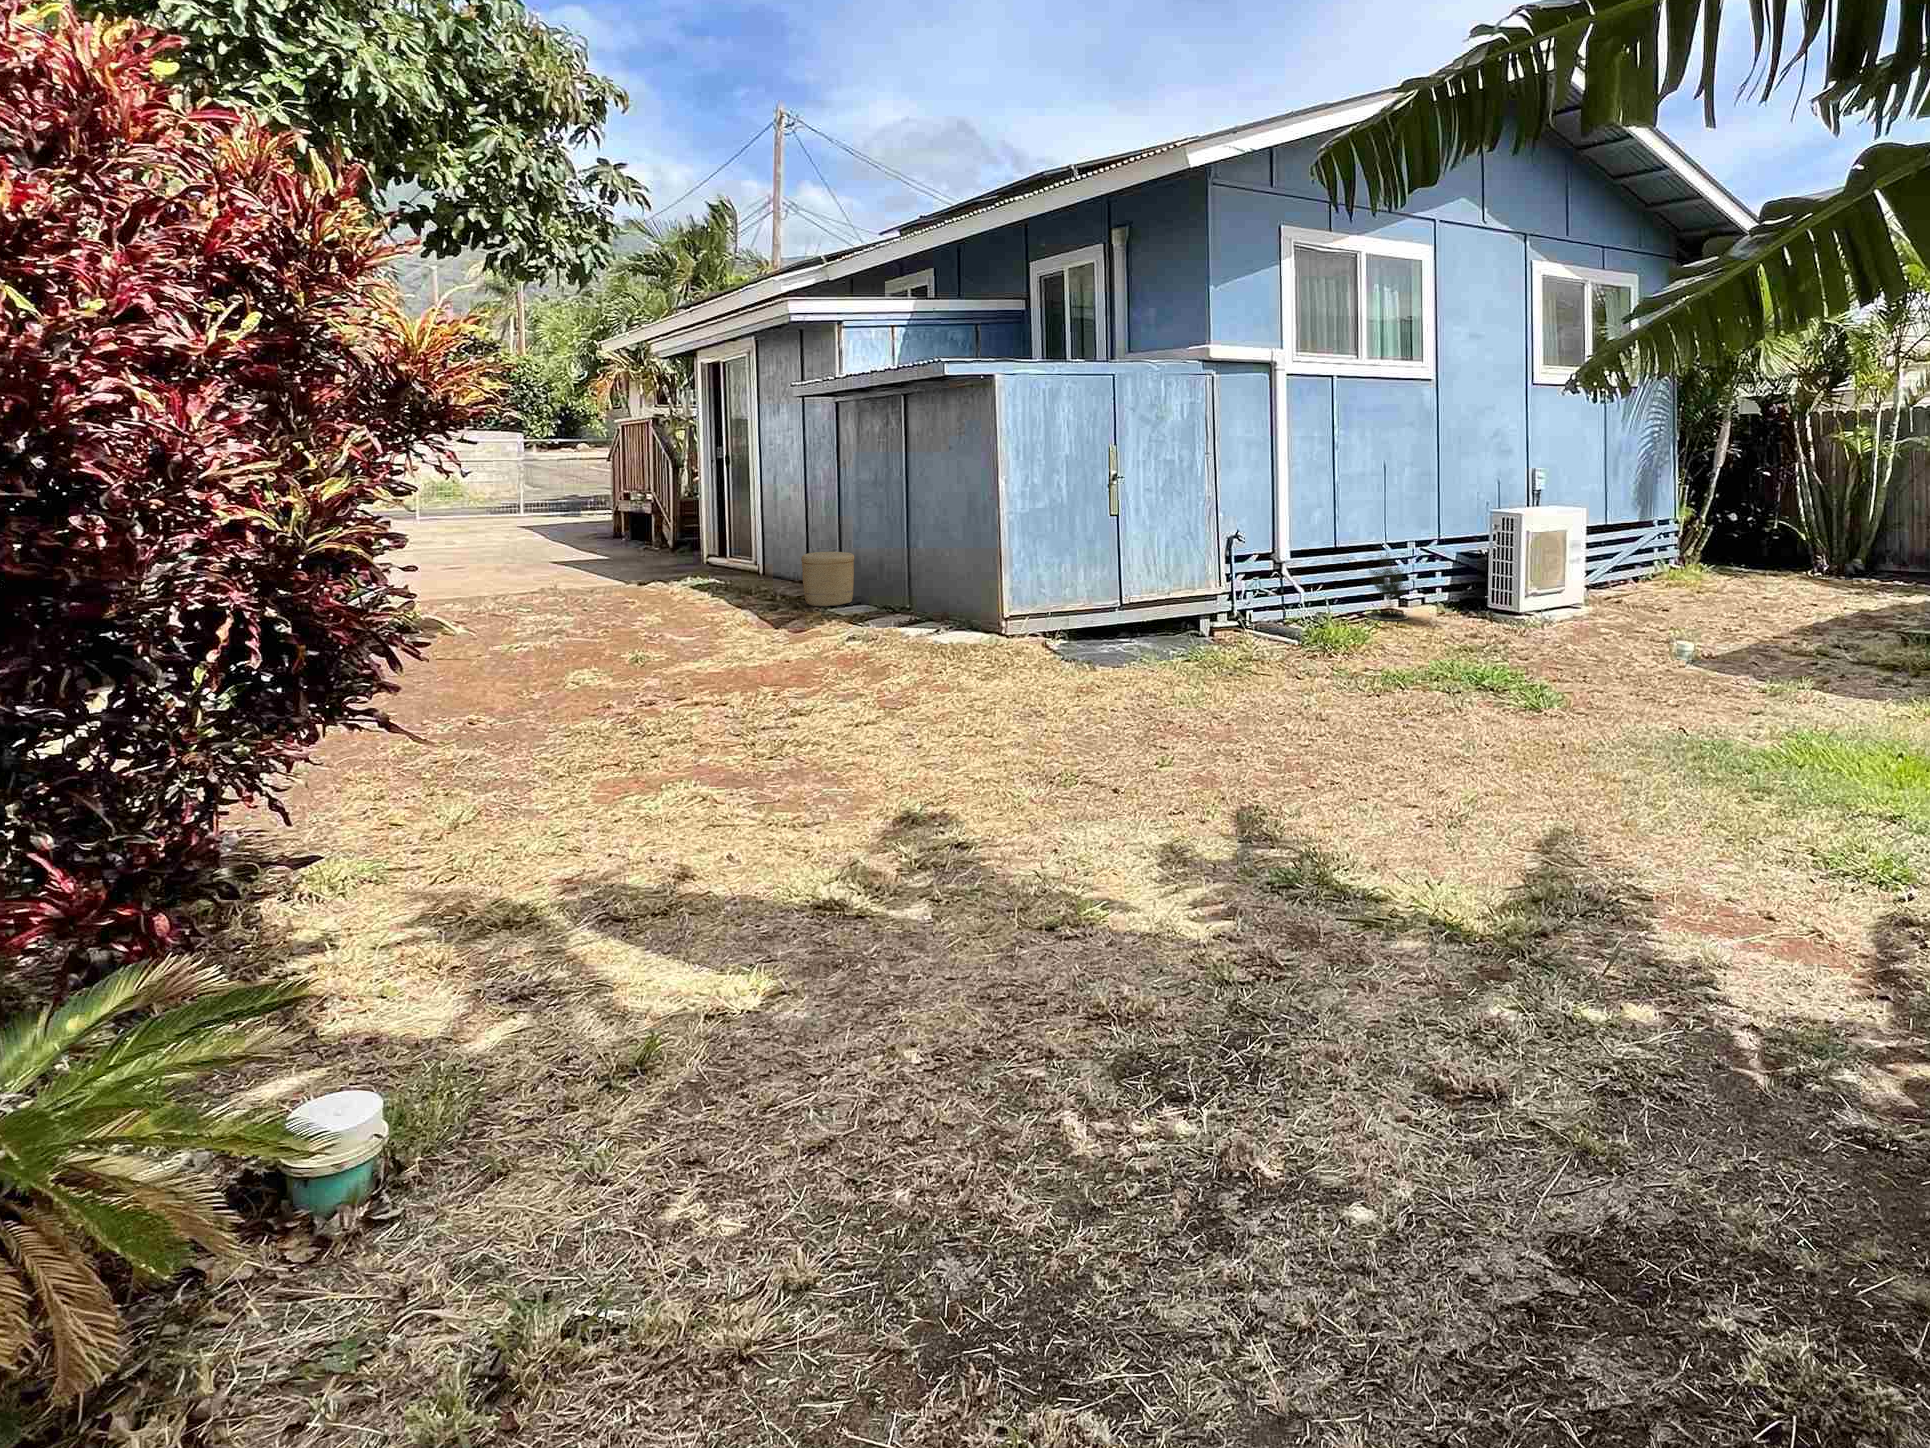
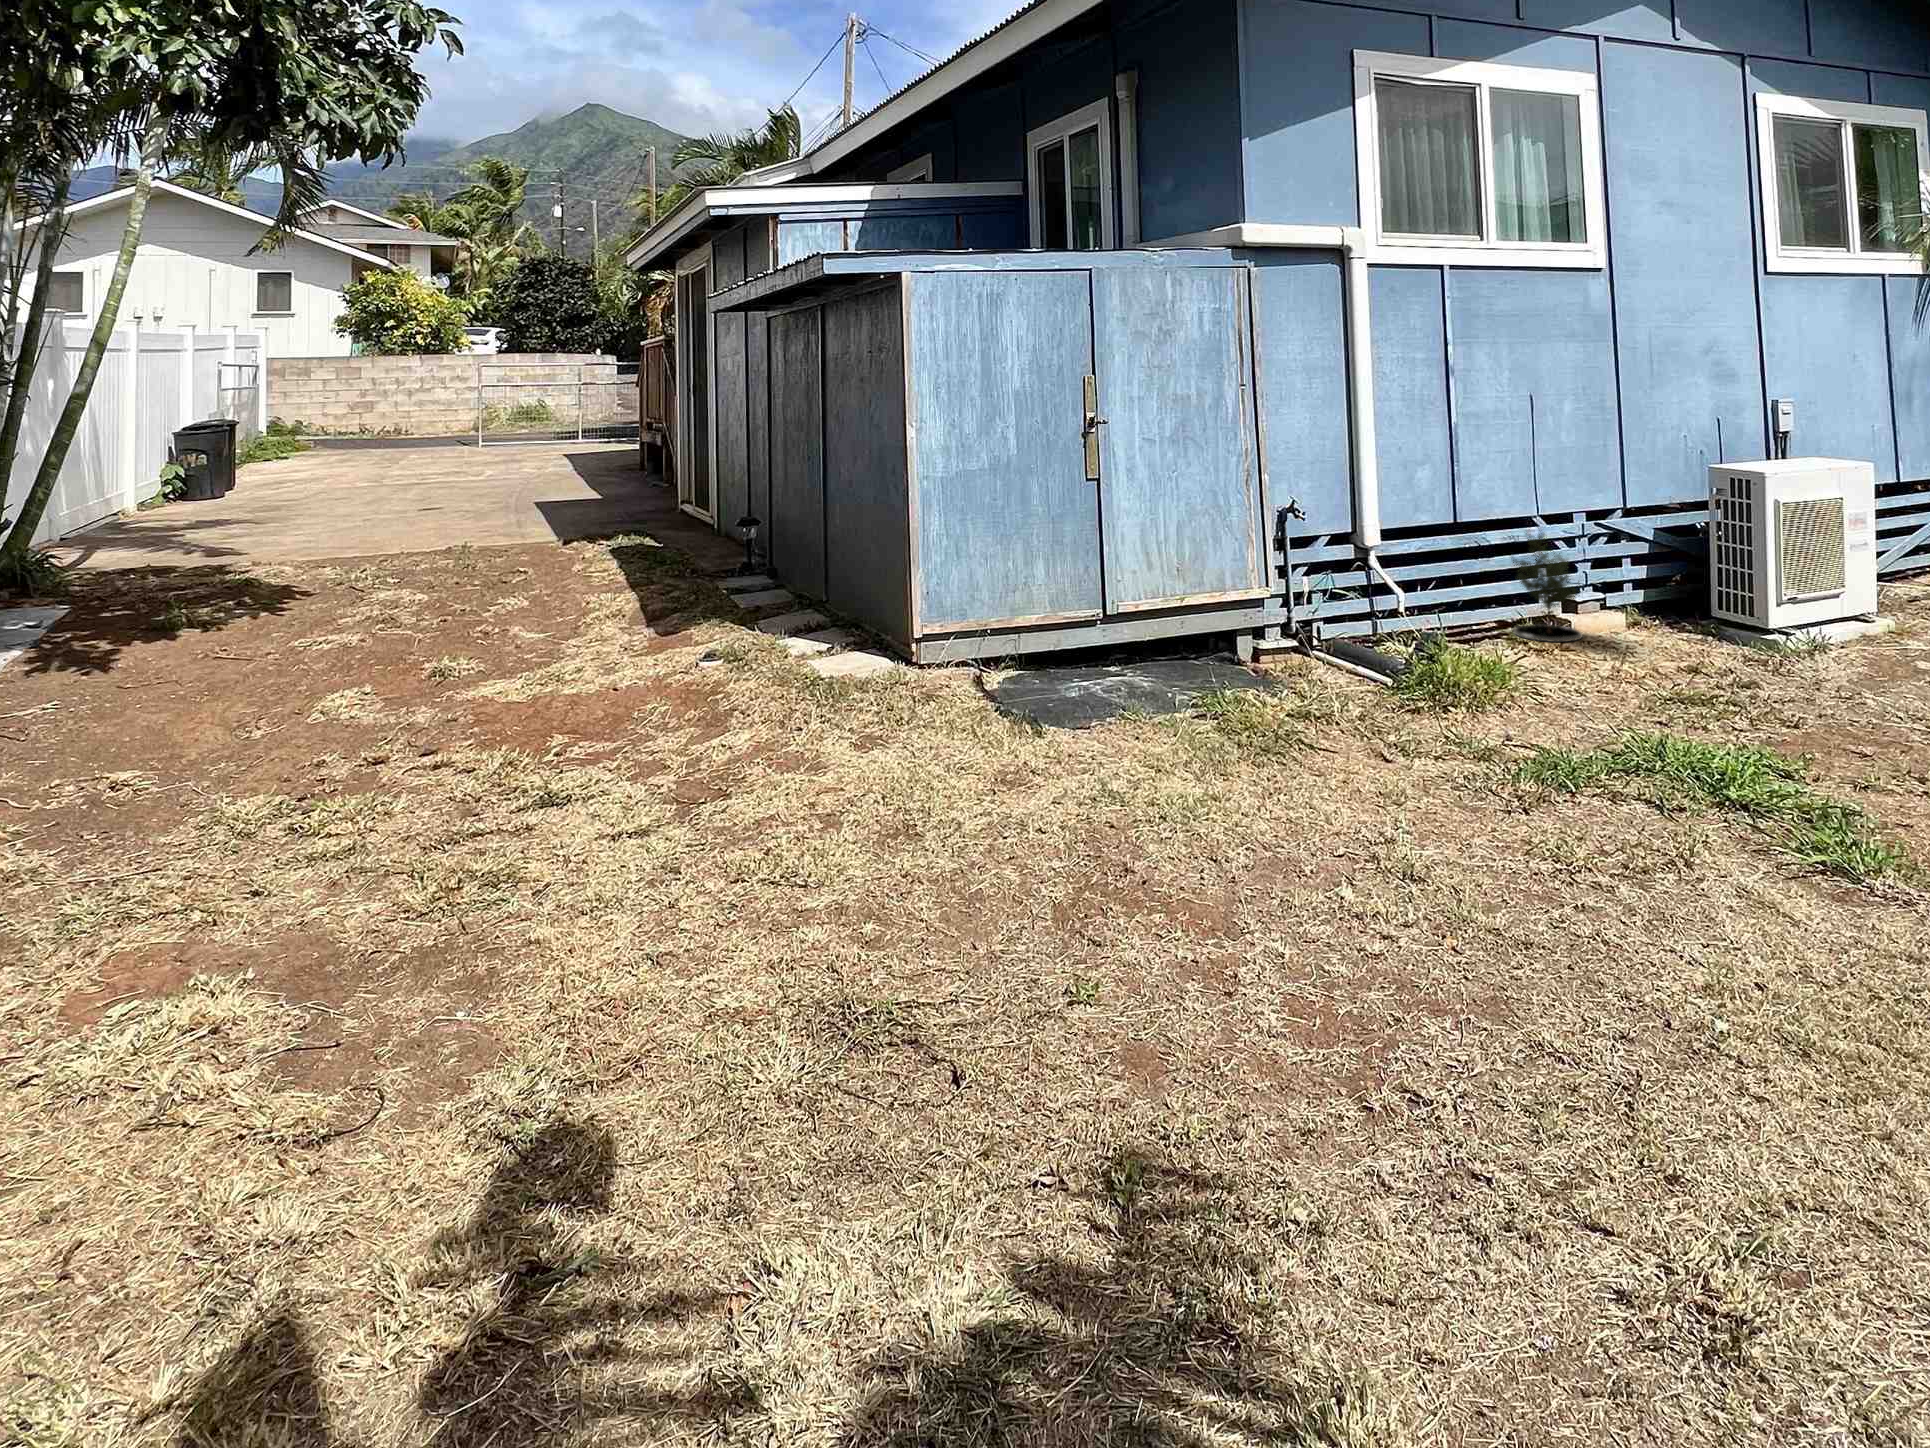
woven basket: present [801,552,854,606] -> none [690,522,761,599]

